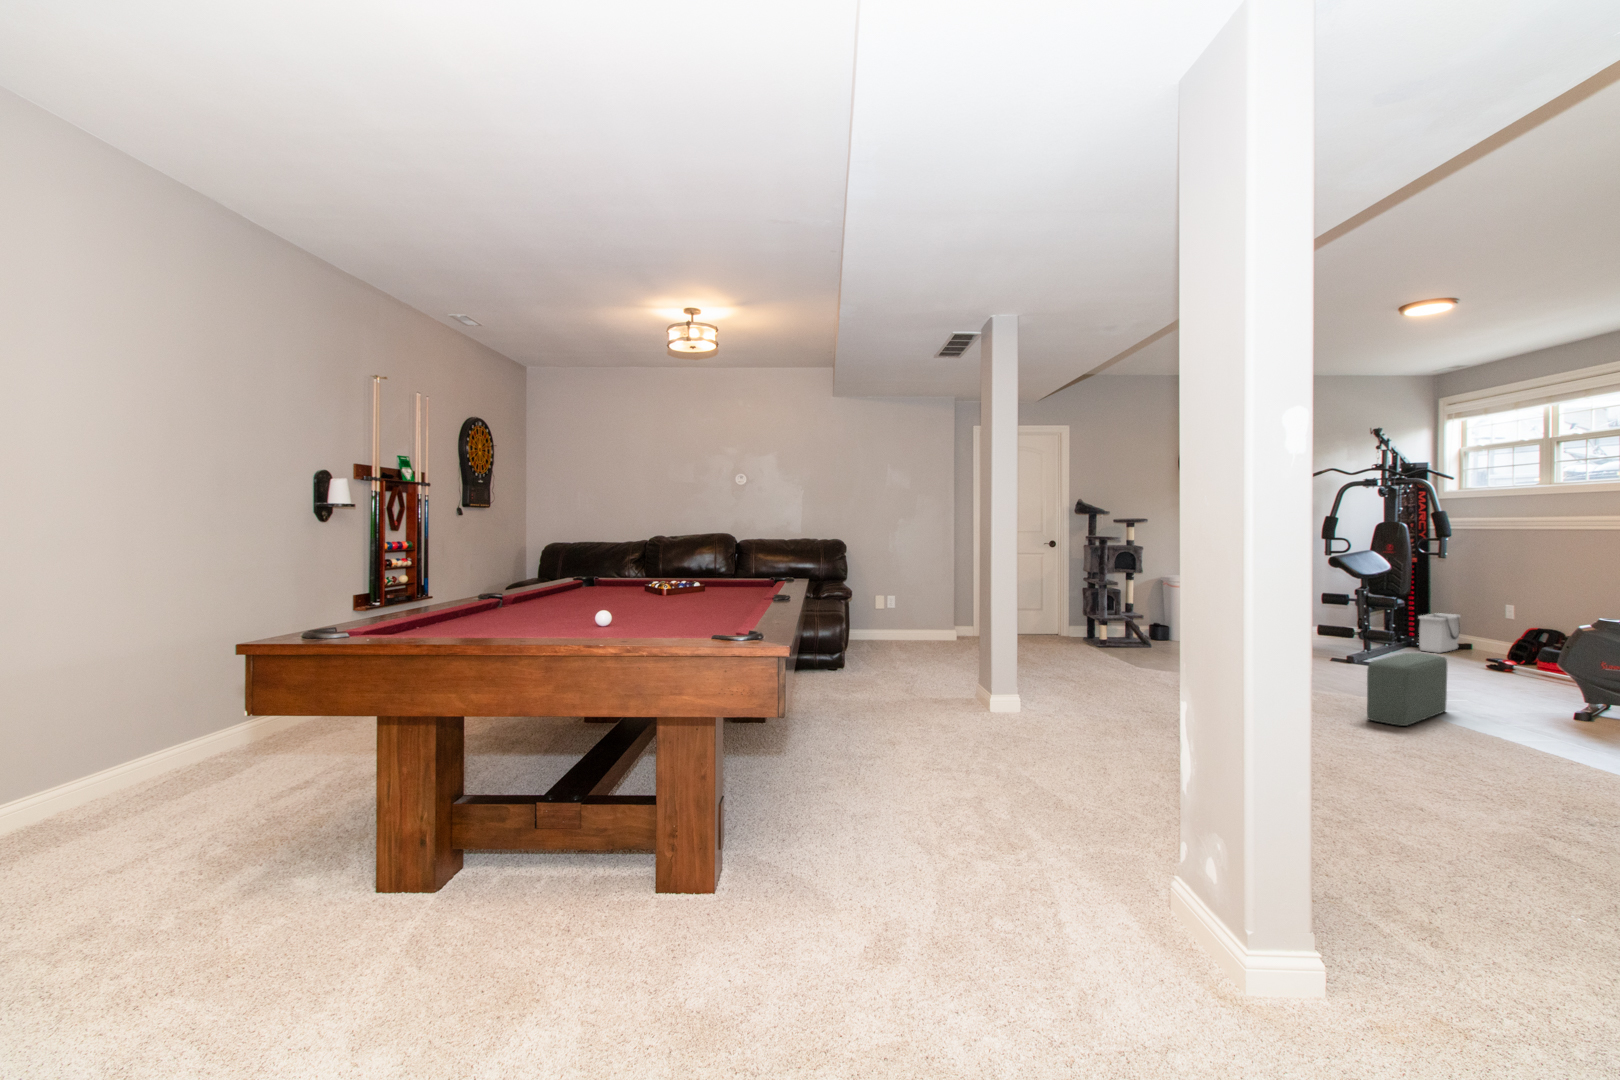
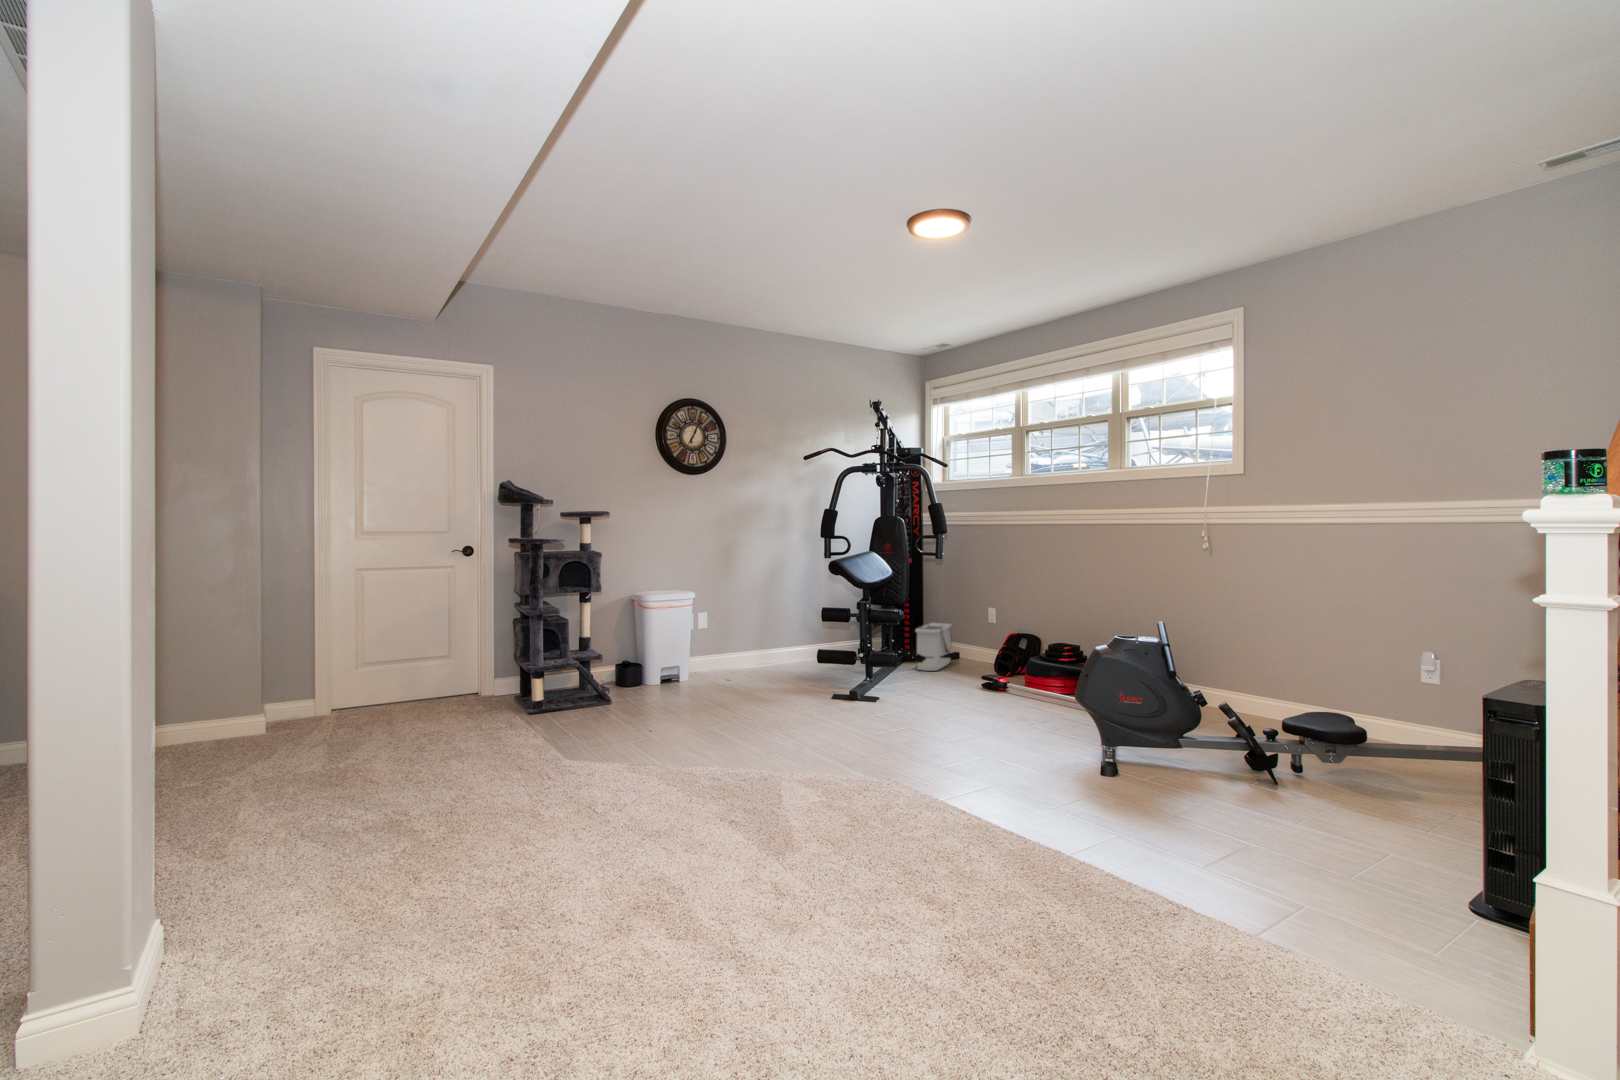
pouf: present [1367,653,1447,726] -> none [889,698,975,827]

